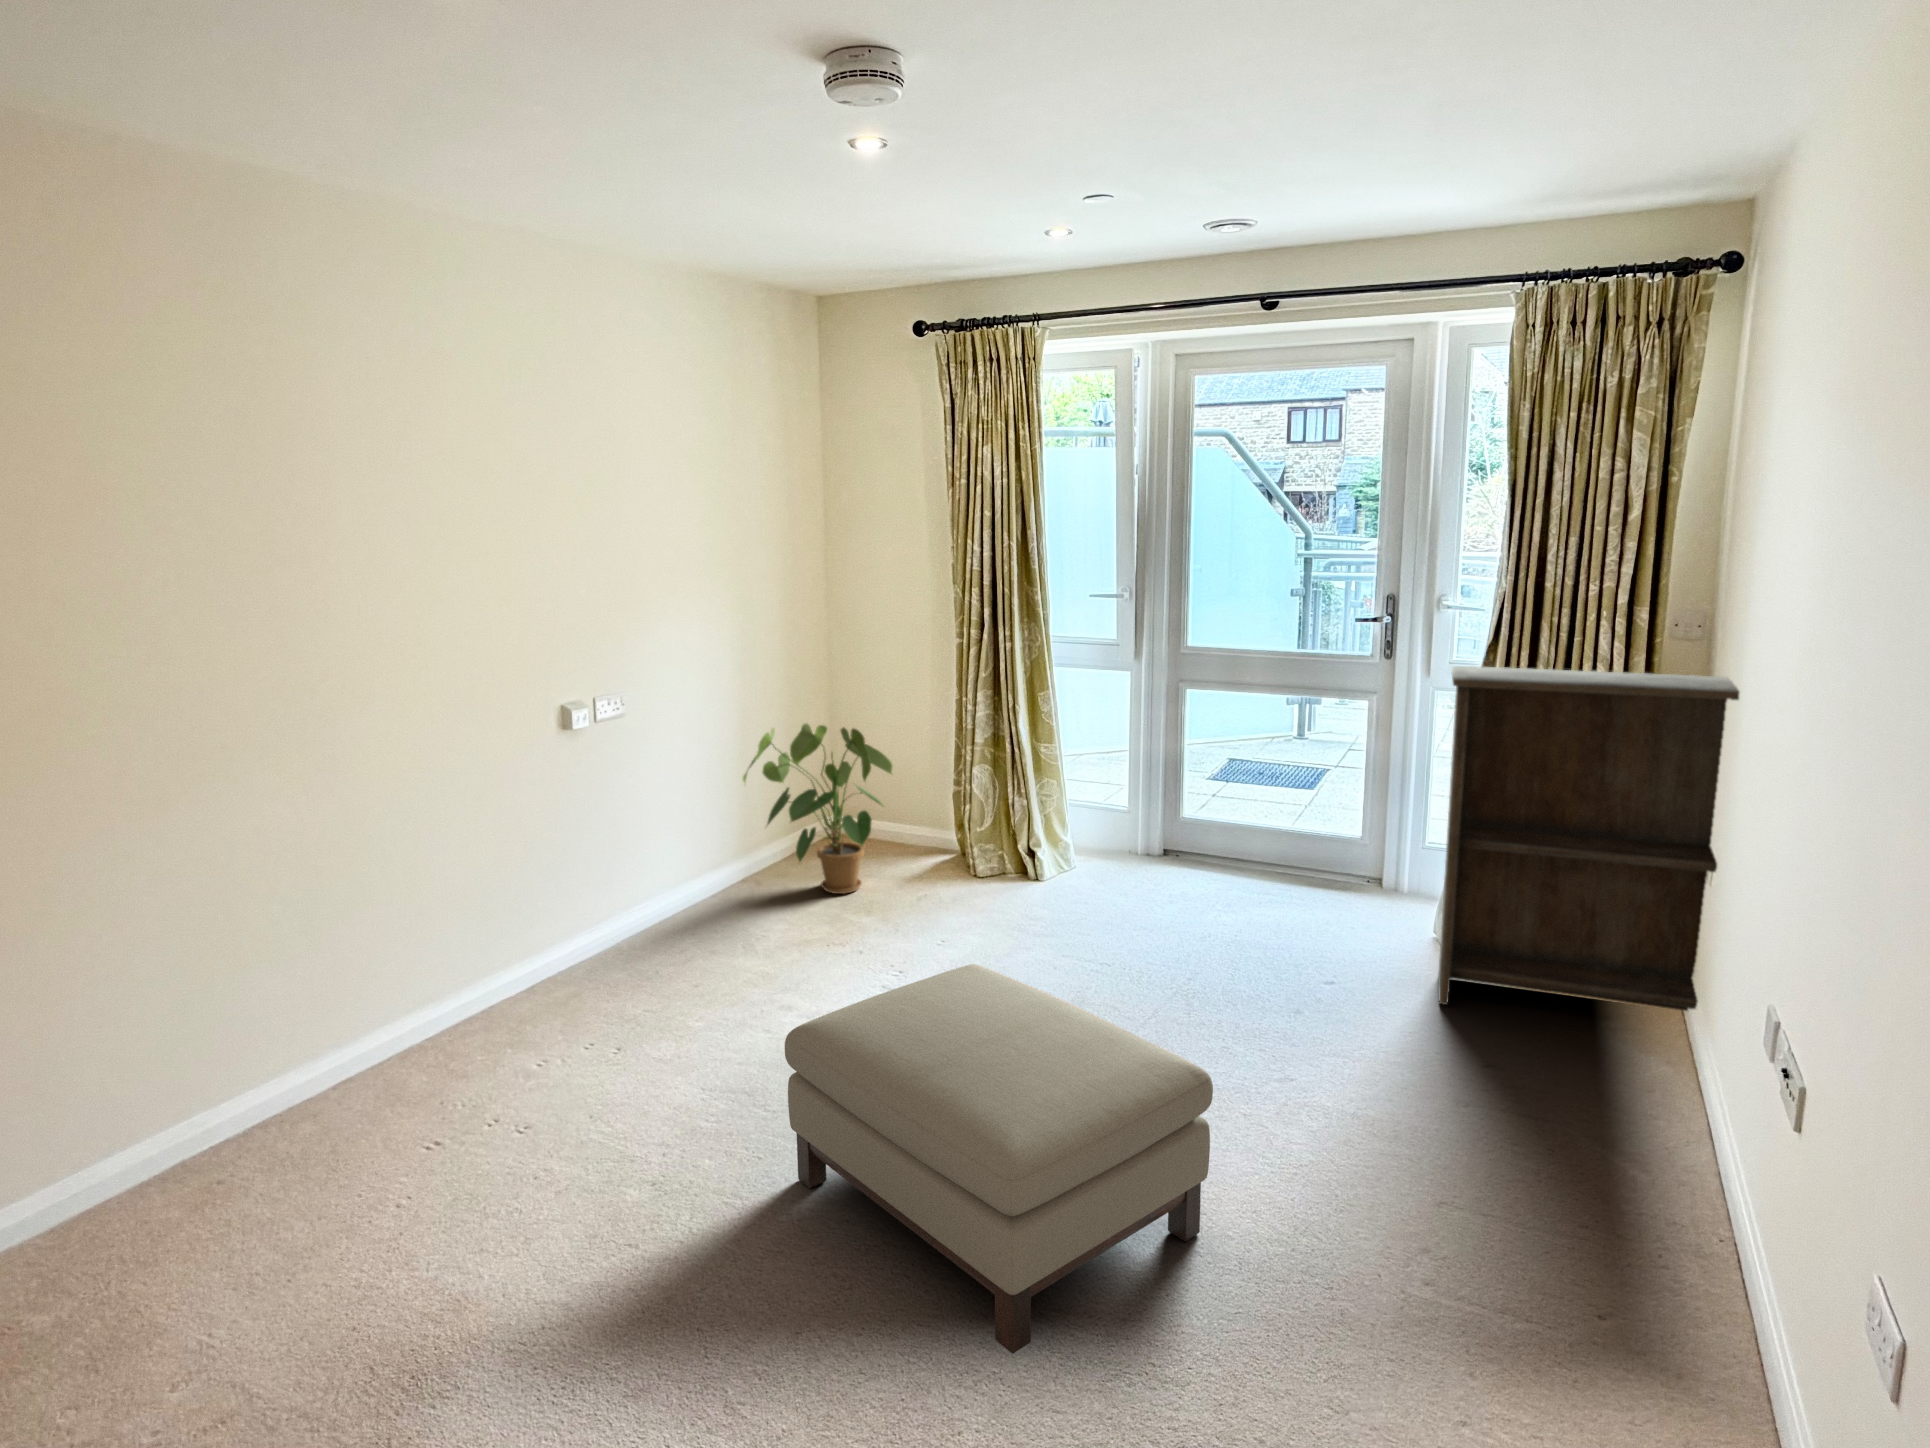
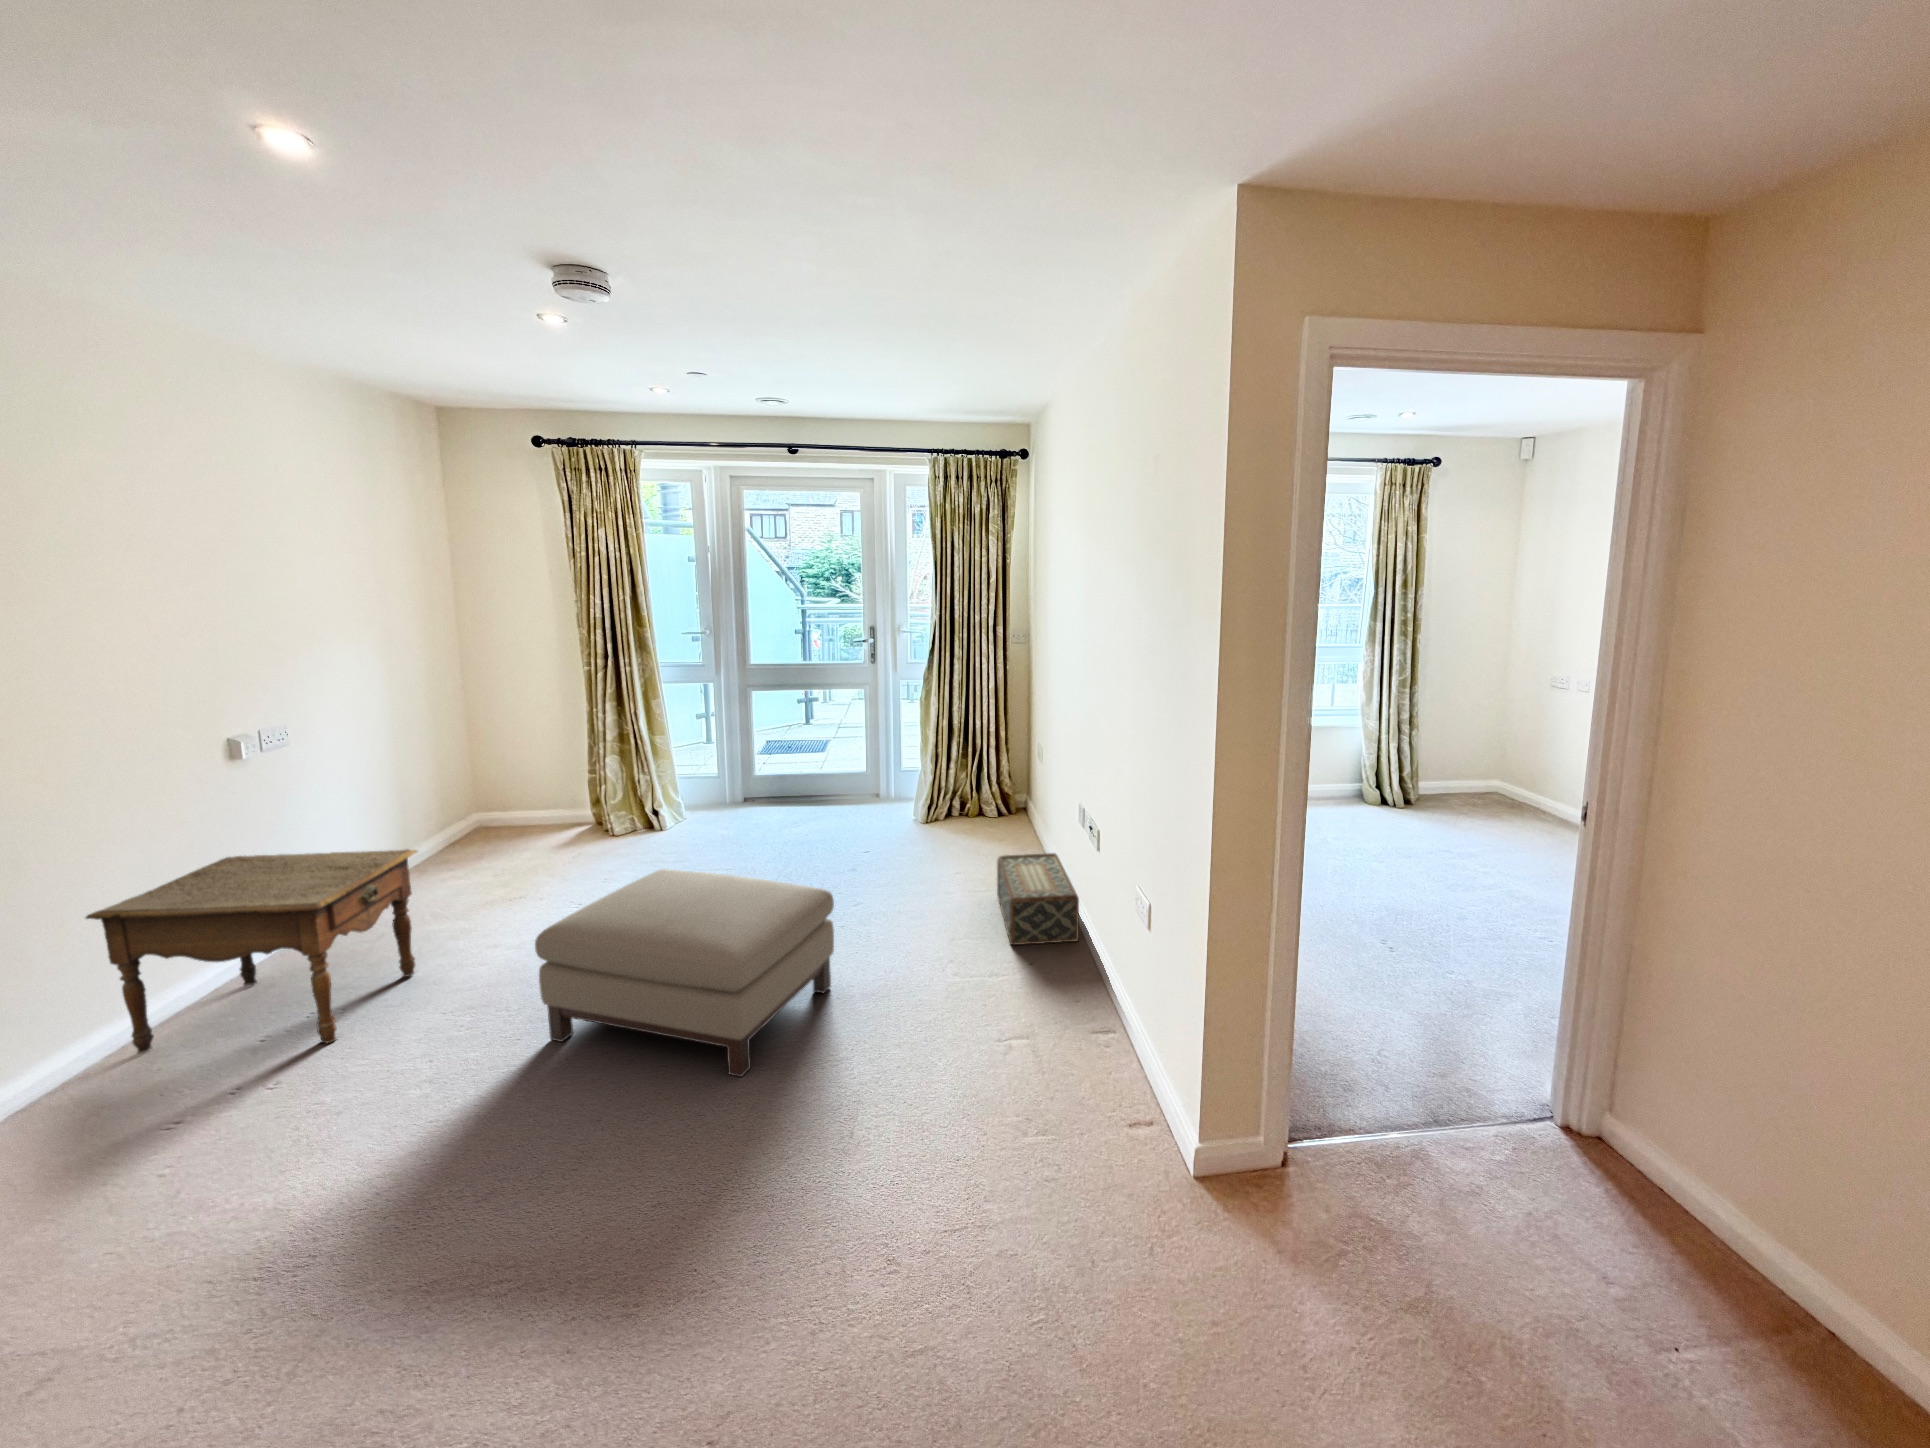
bookshelf: present [1438,666,1739,1011] -> none [916,659,1064,849]
house plant: present [743,724,892,894] -> none [401,738,544,866]
side table: none [413,843,711,1096] -> present [86,849,417,1054]
woven basket: none [1566,1066,1750,1306] -> present [997,853,1079,945]

